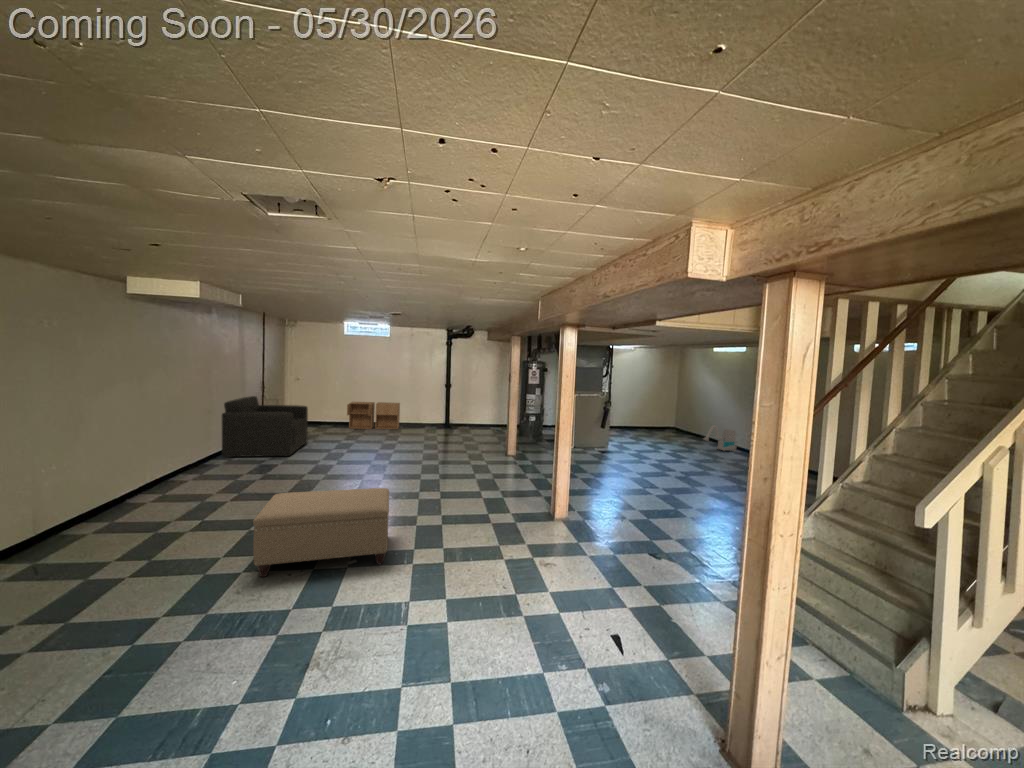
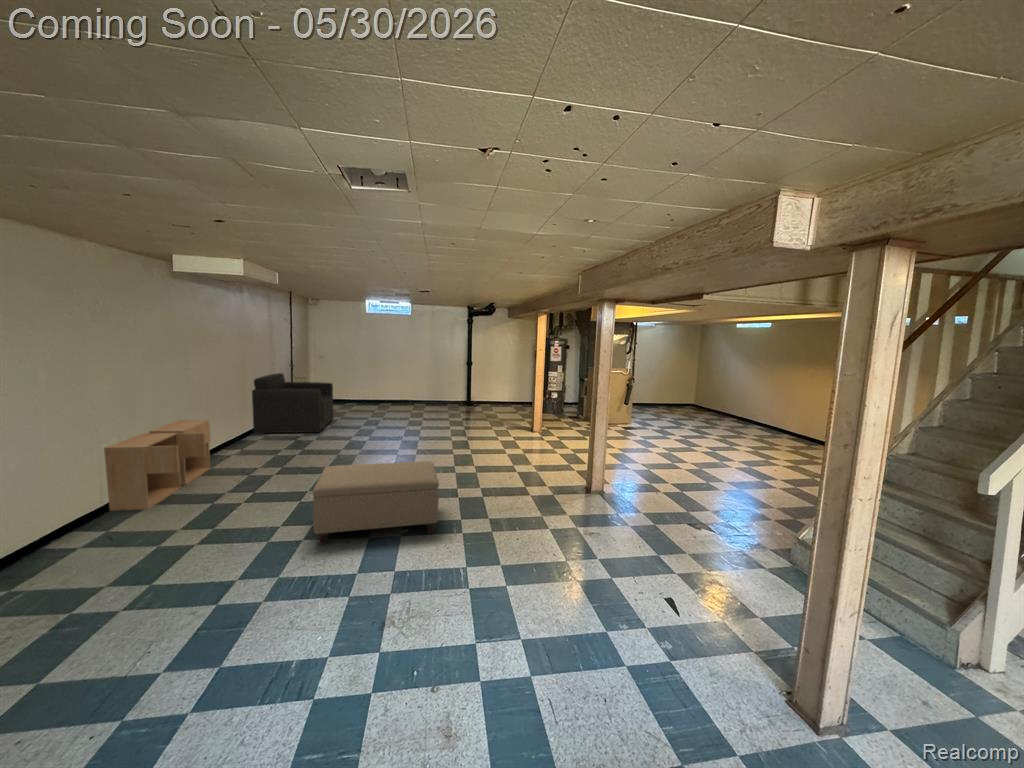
storage cabinet: present [347,402,400,429] -> present [104,420,210,511]
vacuum cleaner: present [703,425,736,452] -> none [727,402,762,429]

